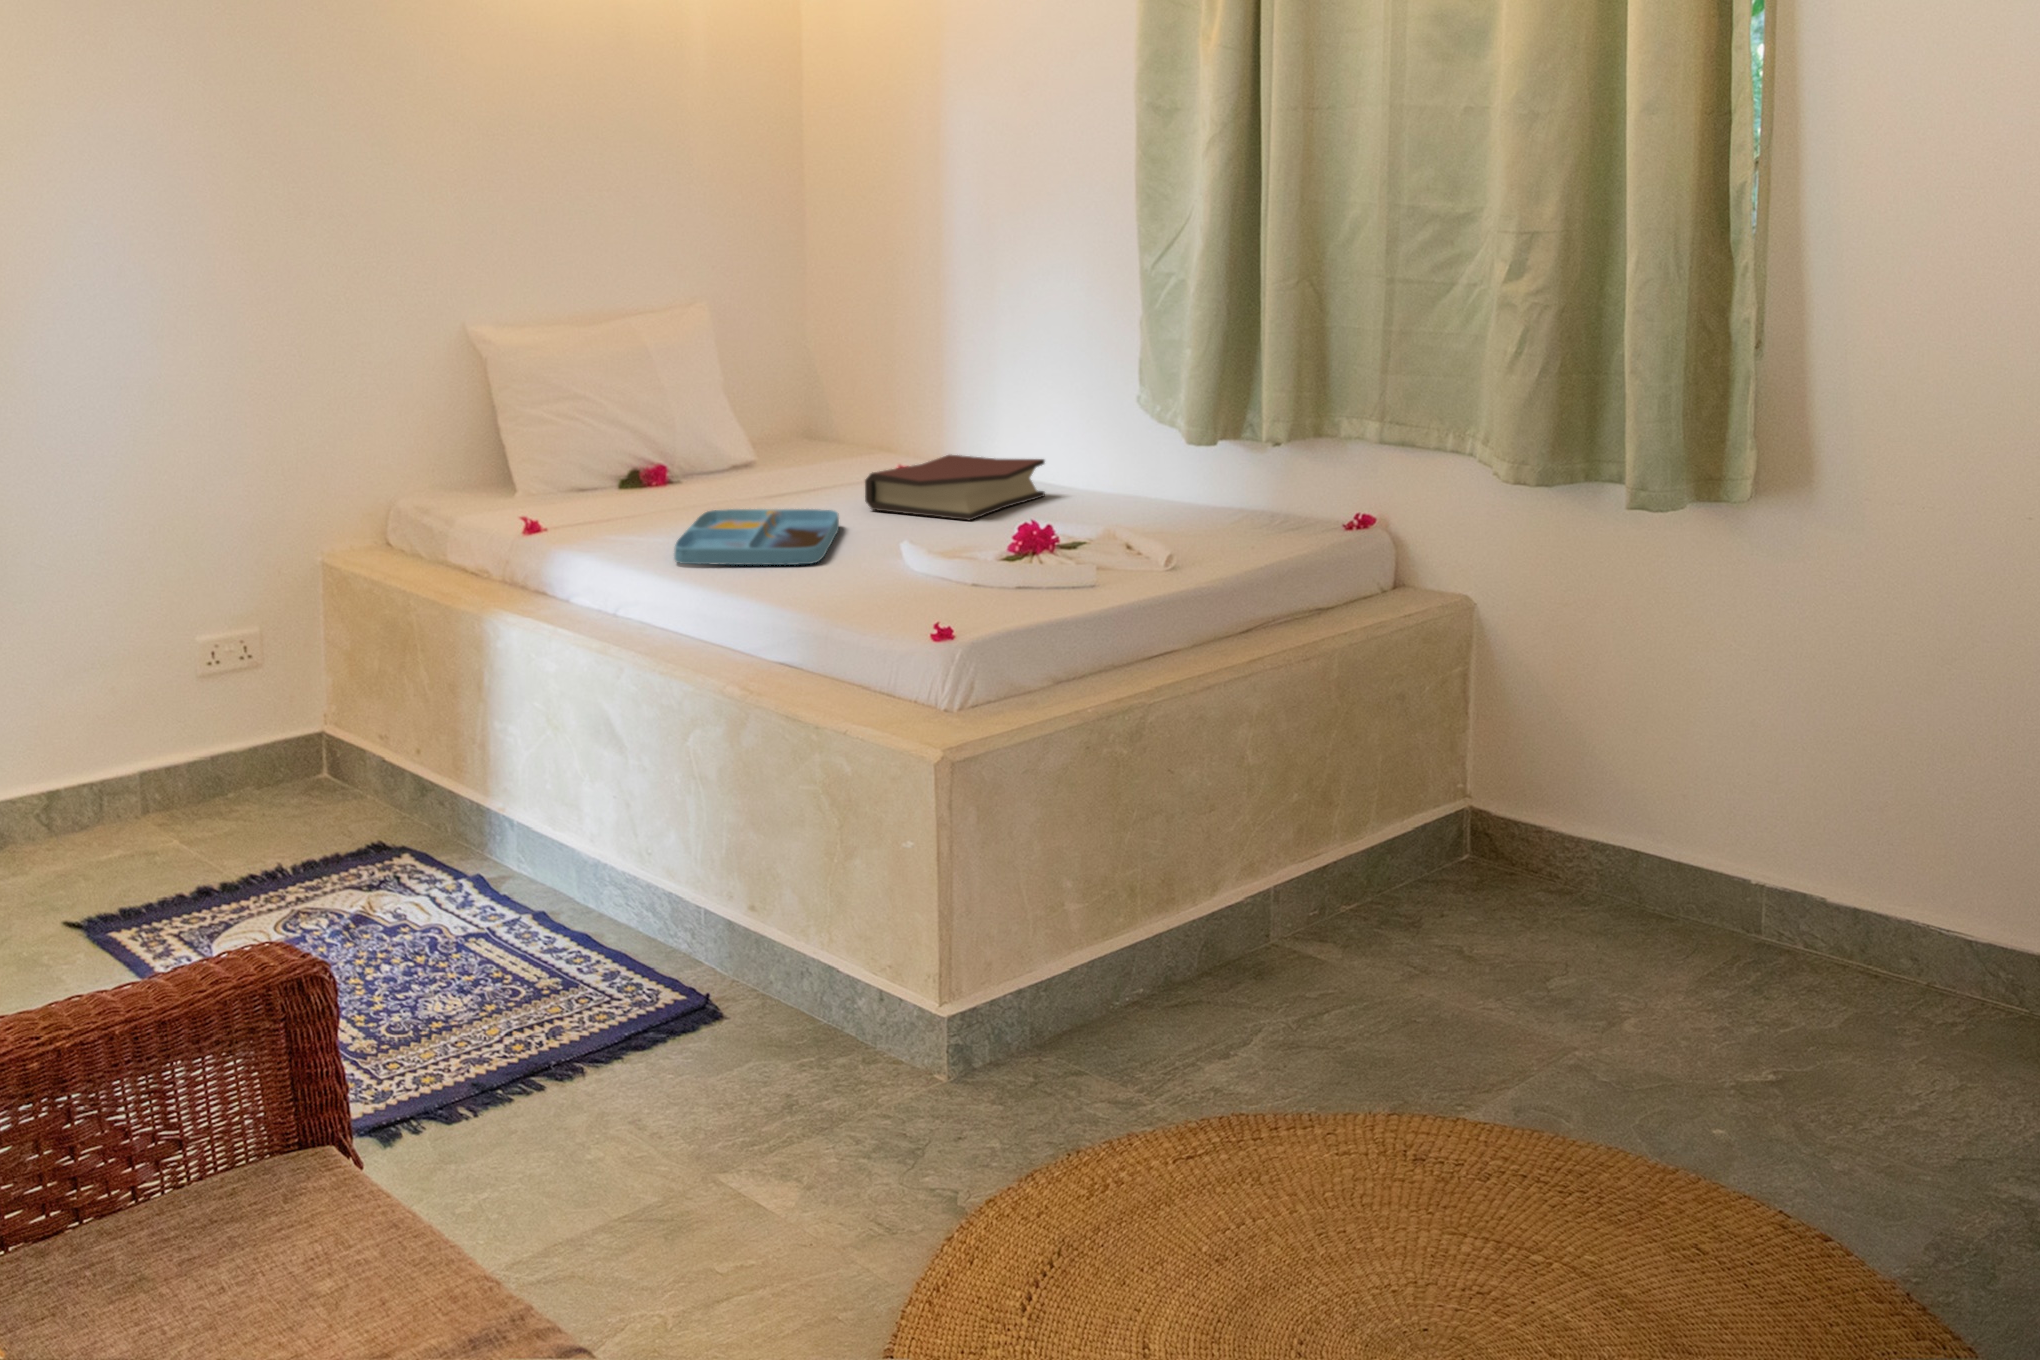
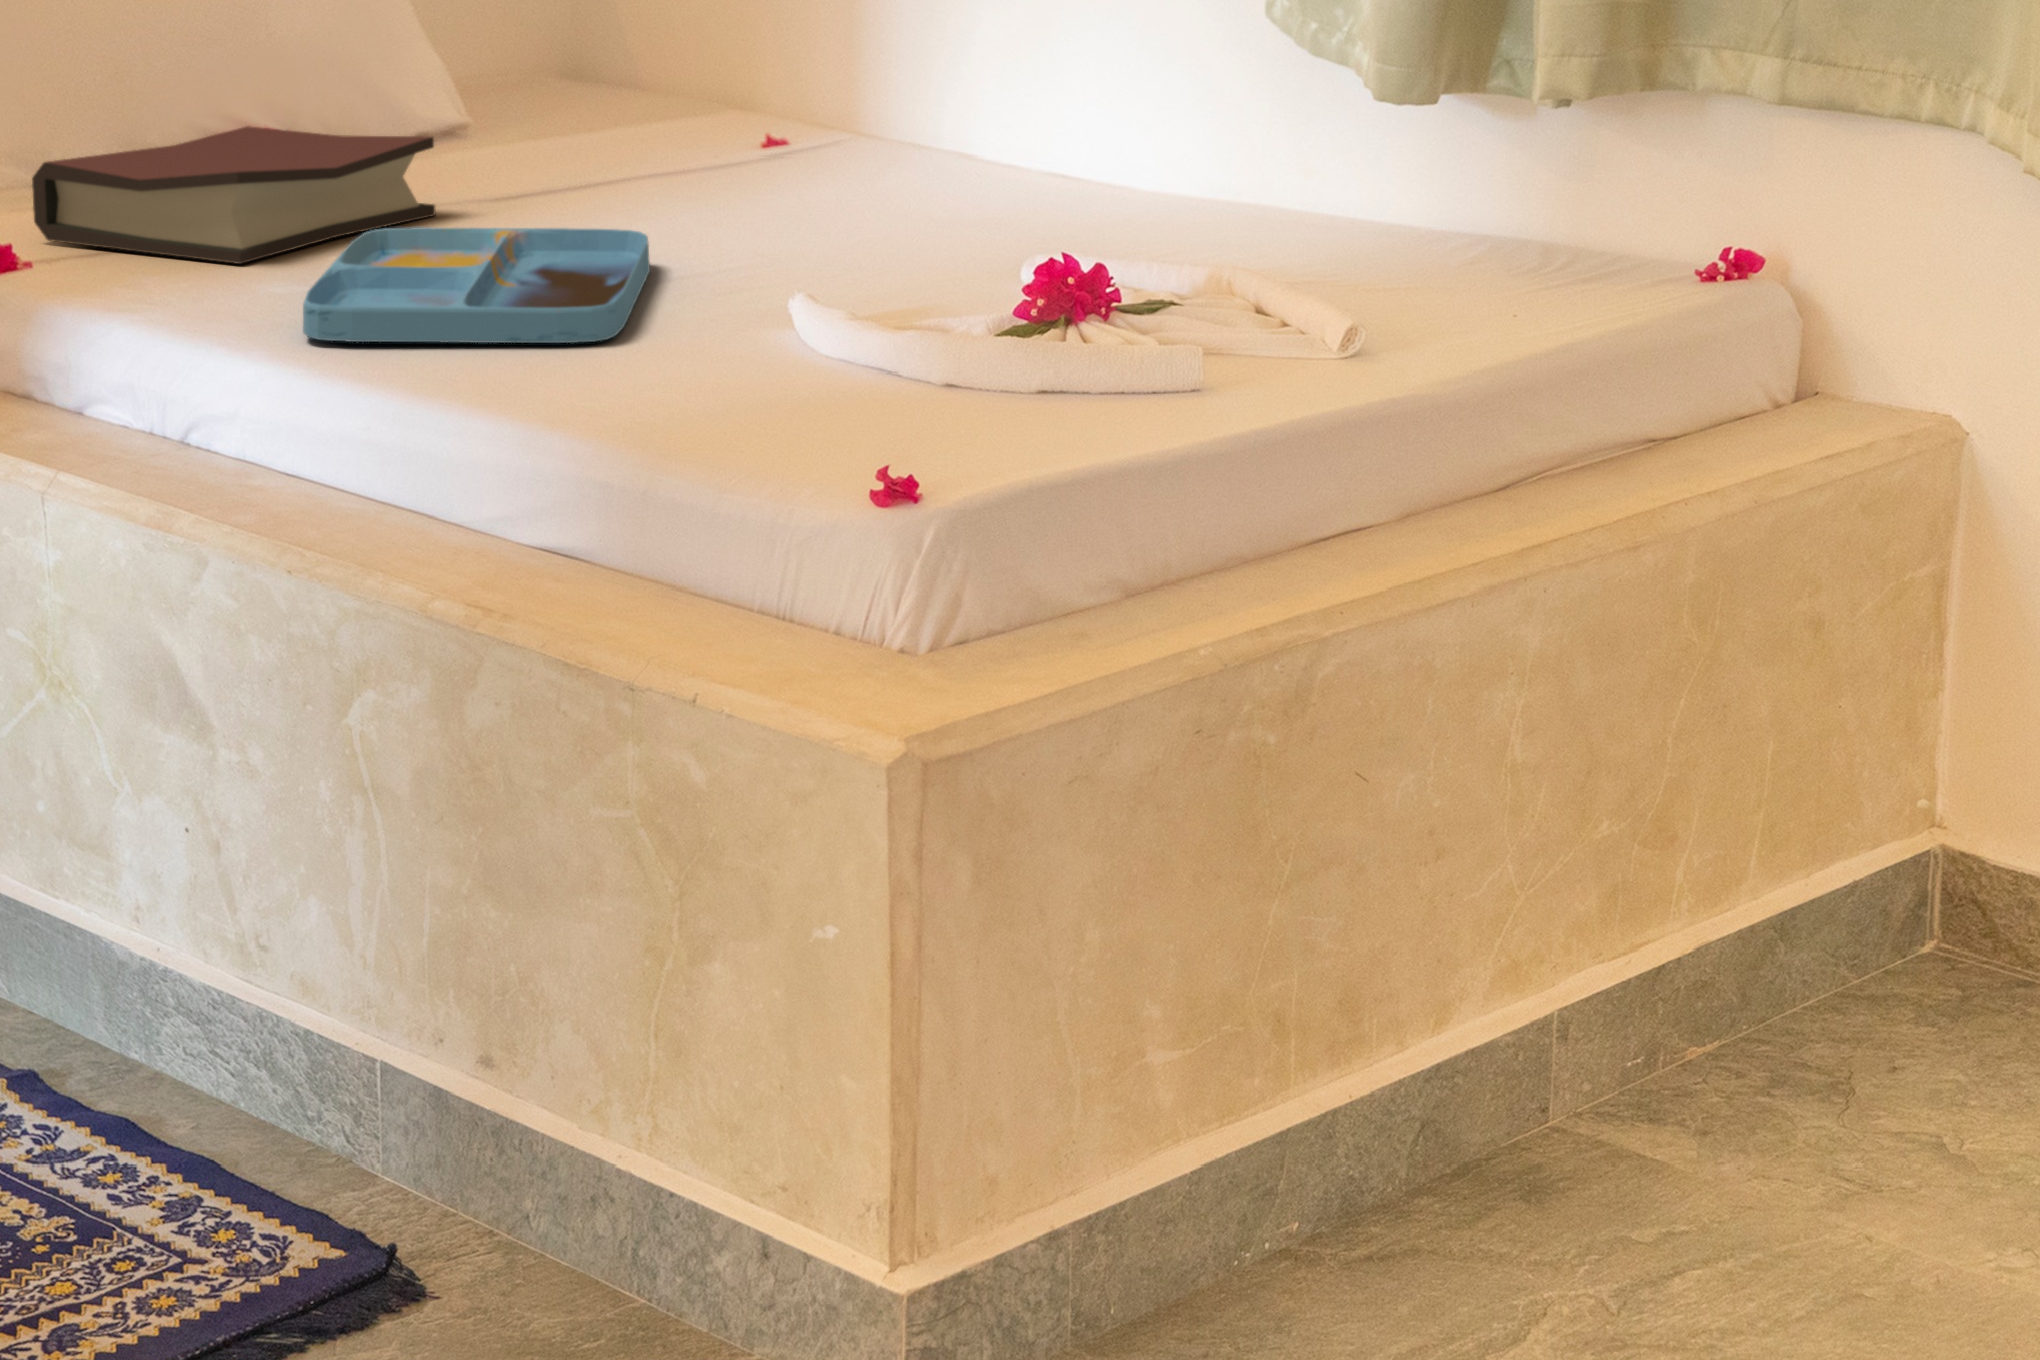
hardback book: present [865,455,1045,520] -> present [32,126,435,264]

